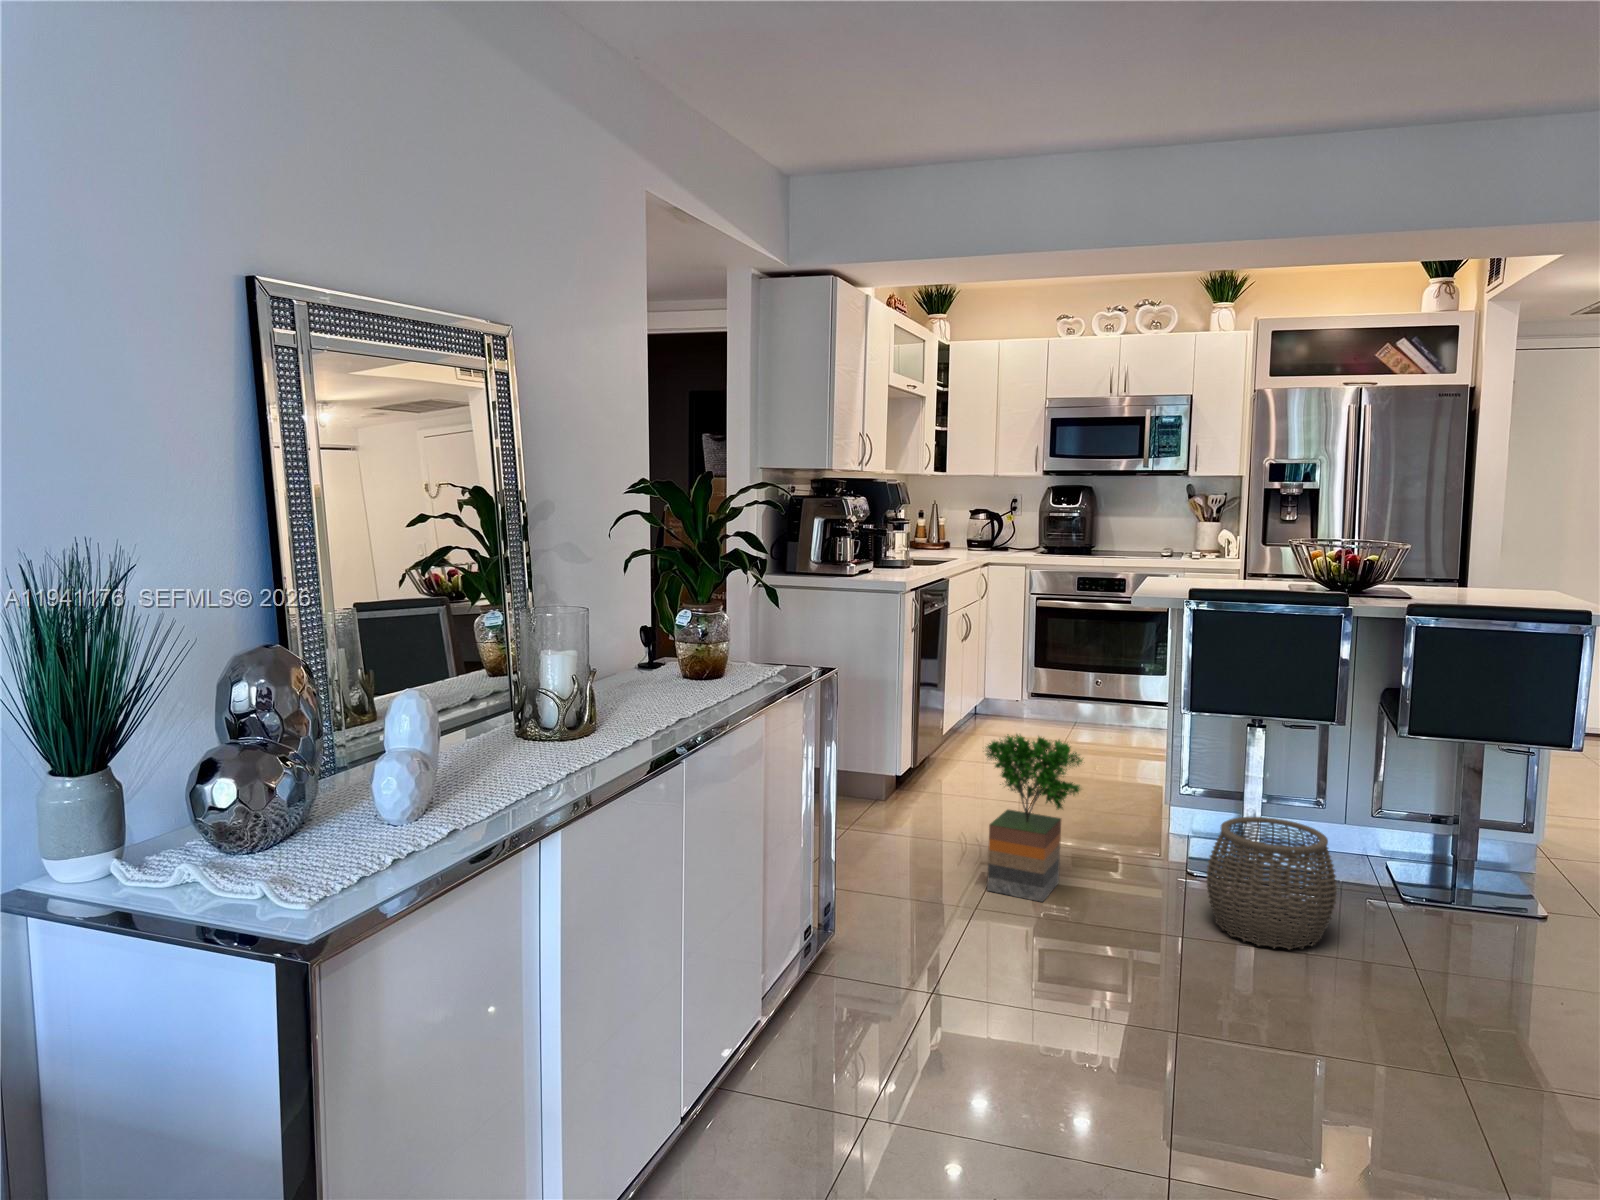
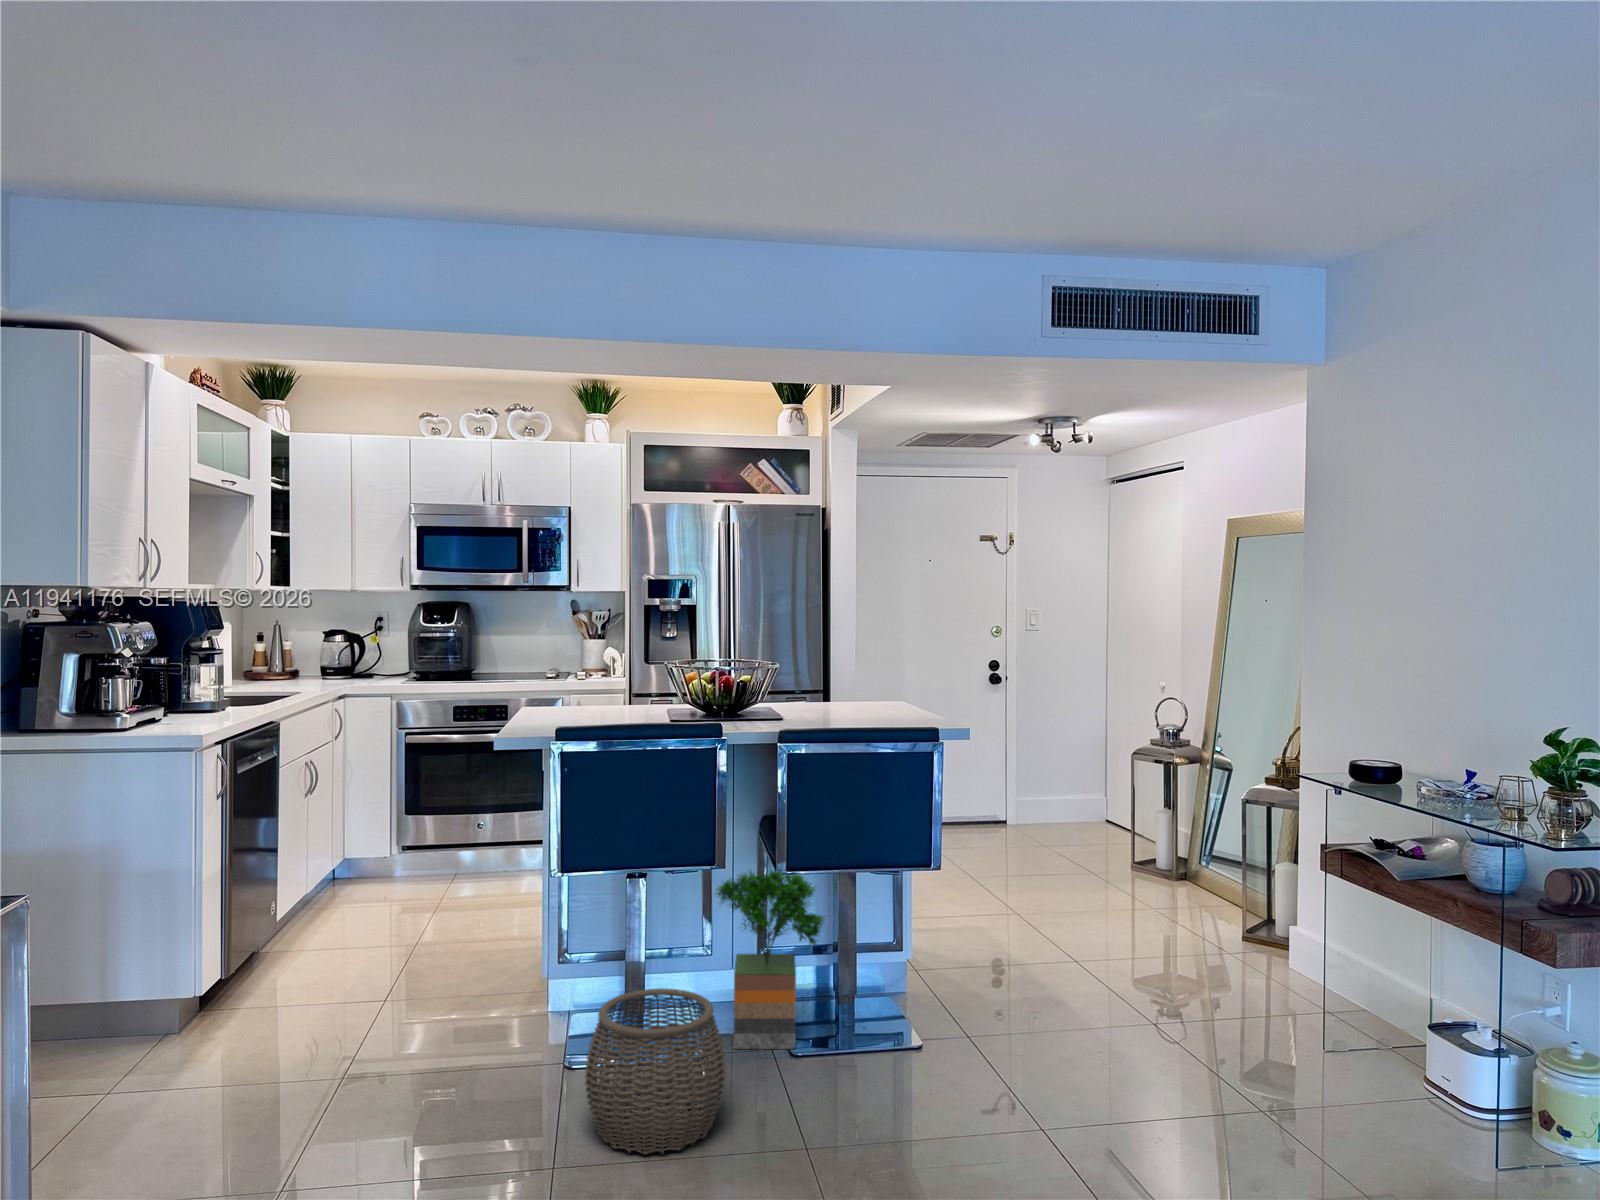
potted tree: present [986,735,1083,902] -> present [715,870,825,1049]

